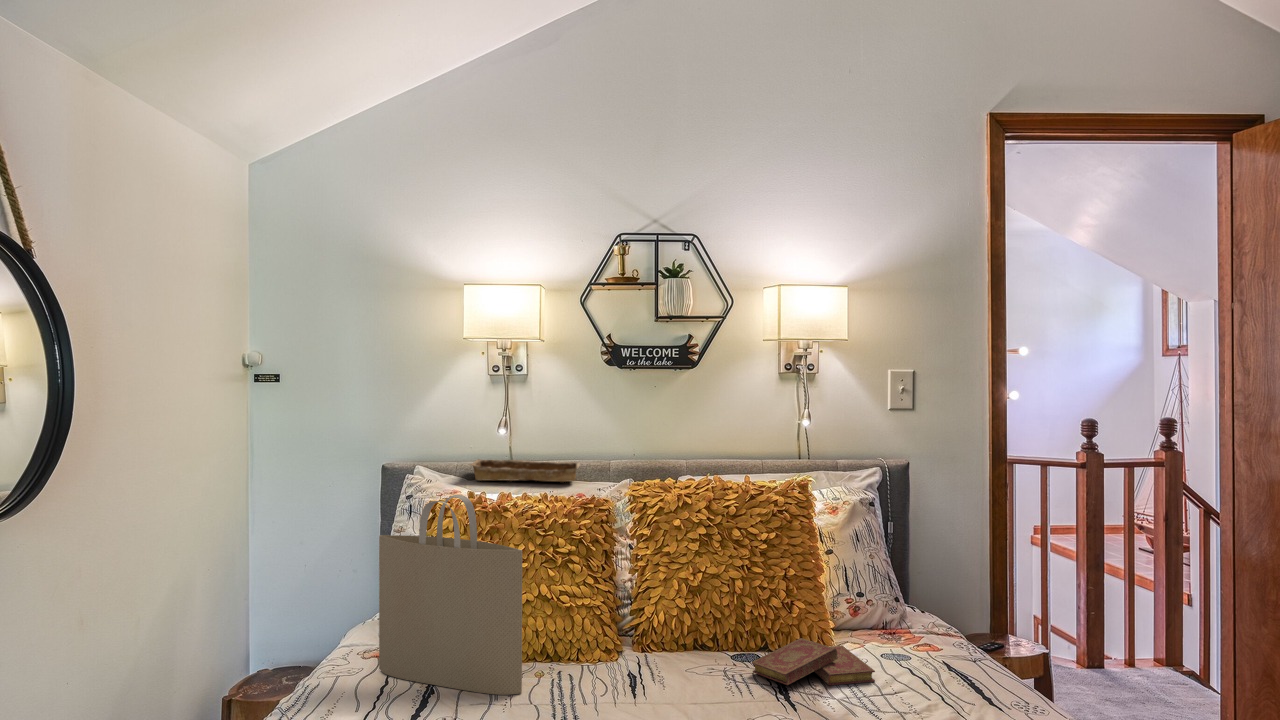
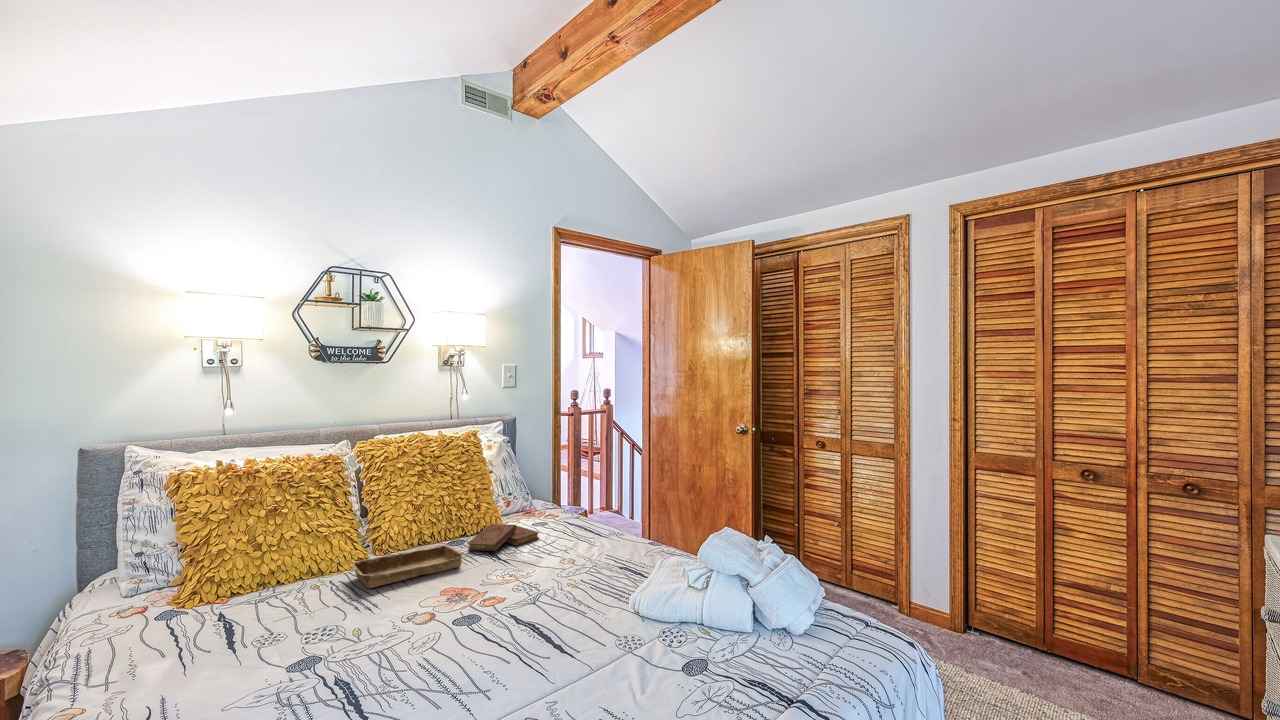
tray: present [471,459,580,482] -> present [350,544,464,588]
tote bag: present [379,495,522,695] -> none [149,459,311,622]

